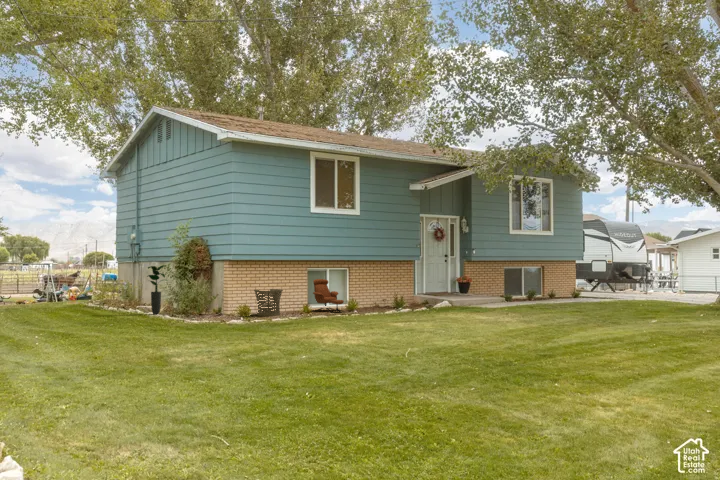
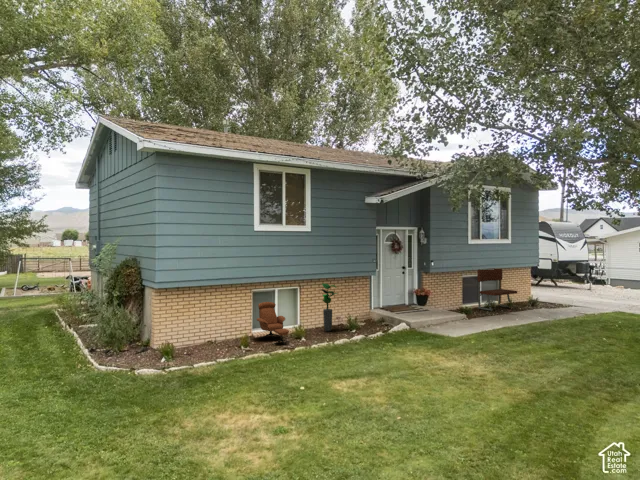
bench: none [519,260,558,300] -> present [477,268,517,311]
potted plant: present [147,265,165,314] -> present [321,284,337,331]
basket: present [254,289,283,316] -> none [183,319,217,354]

